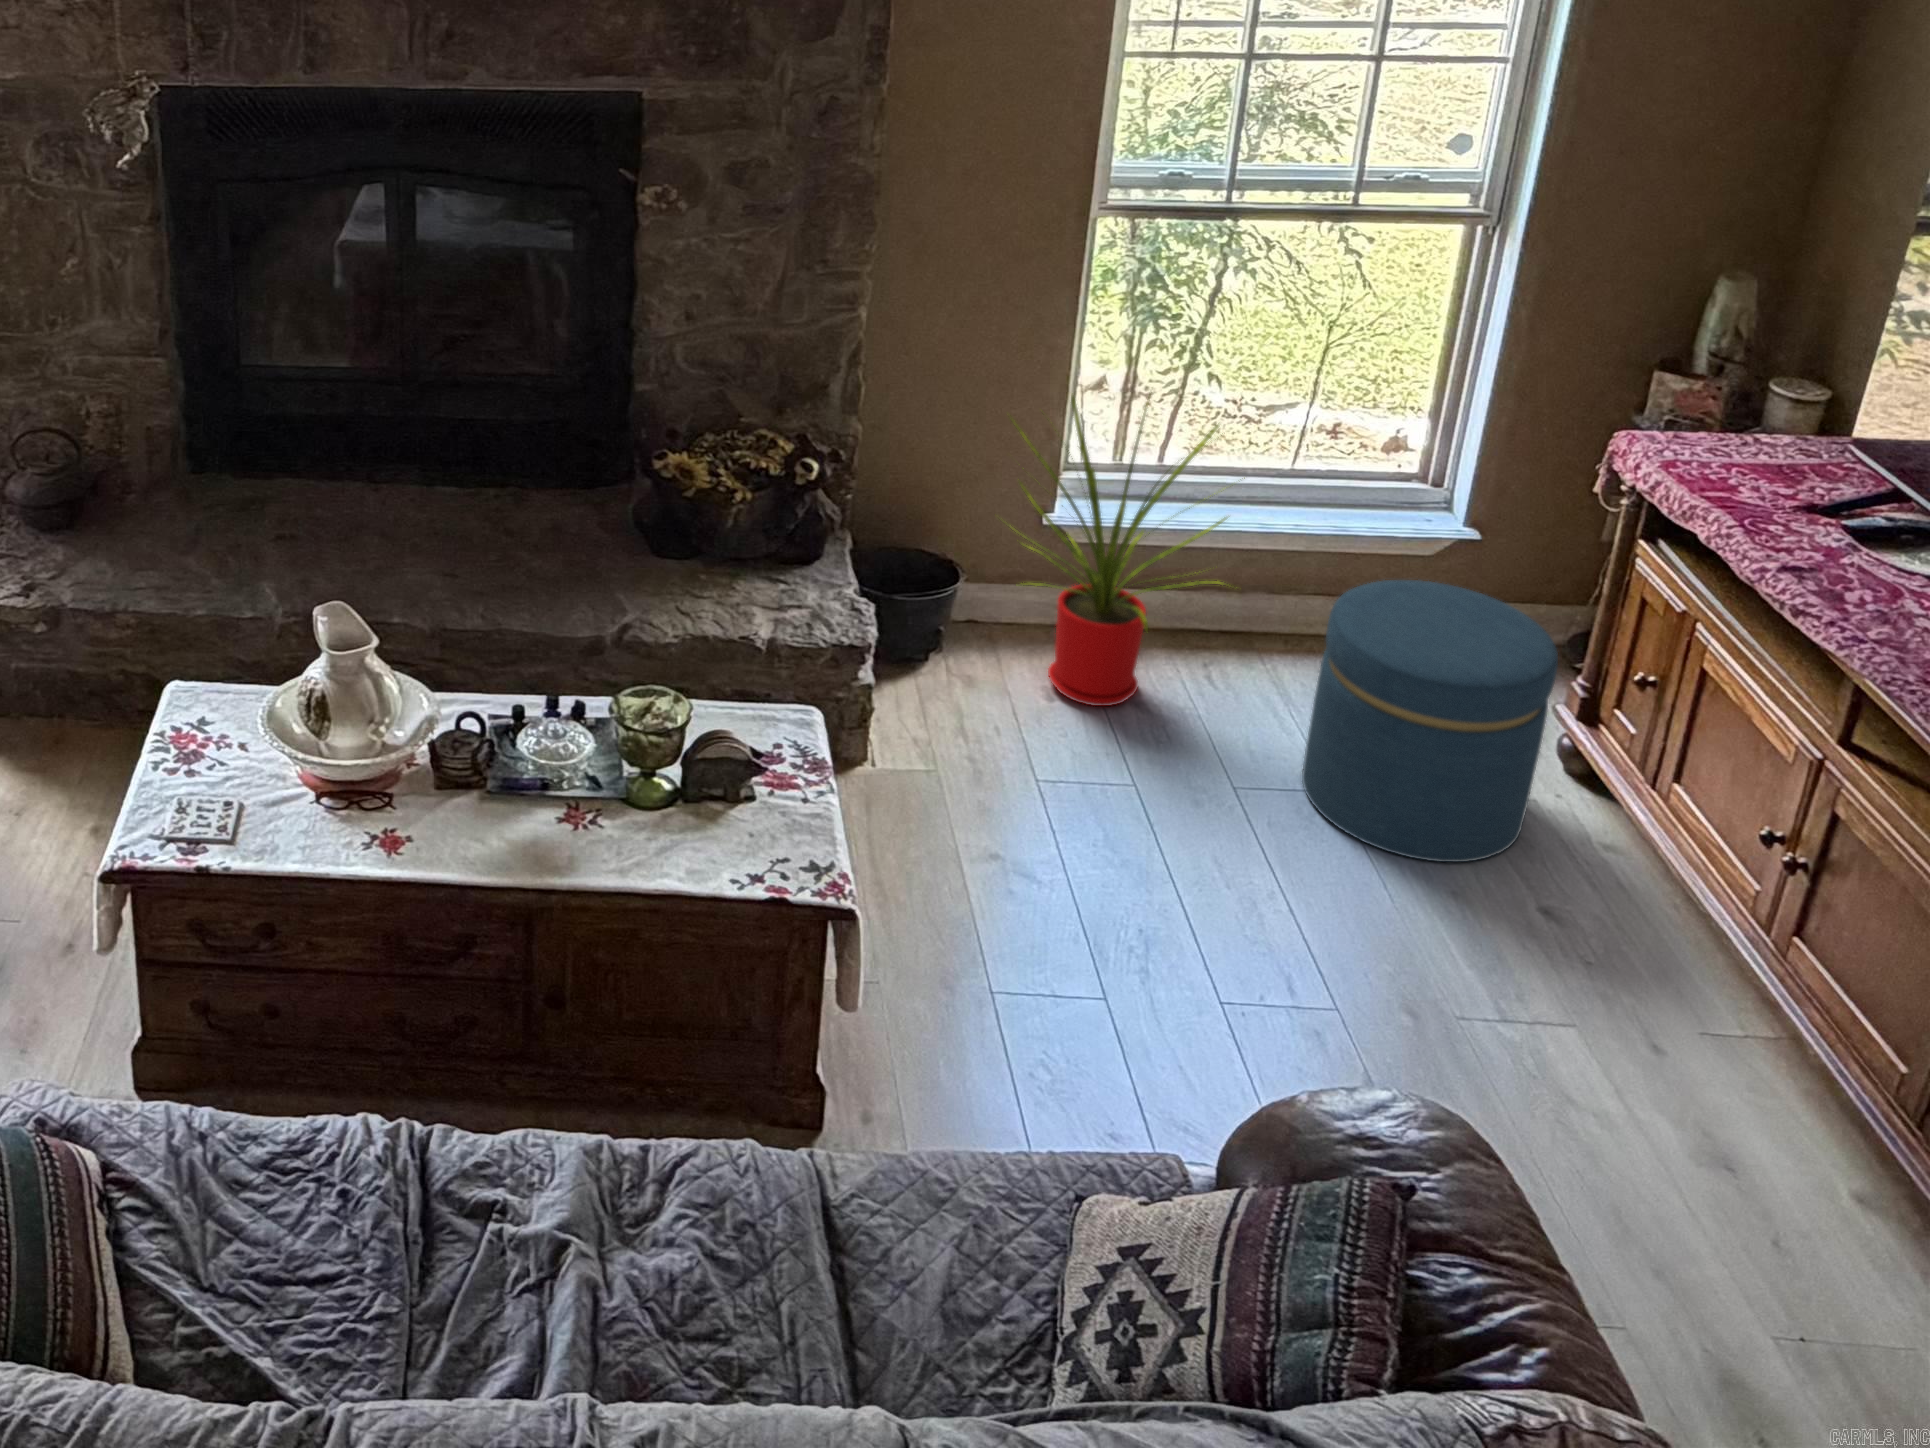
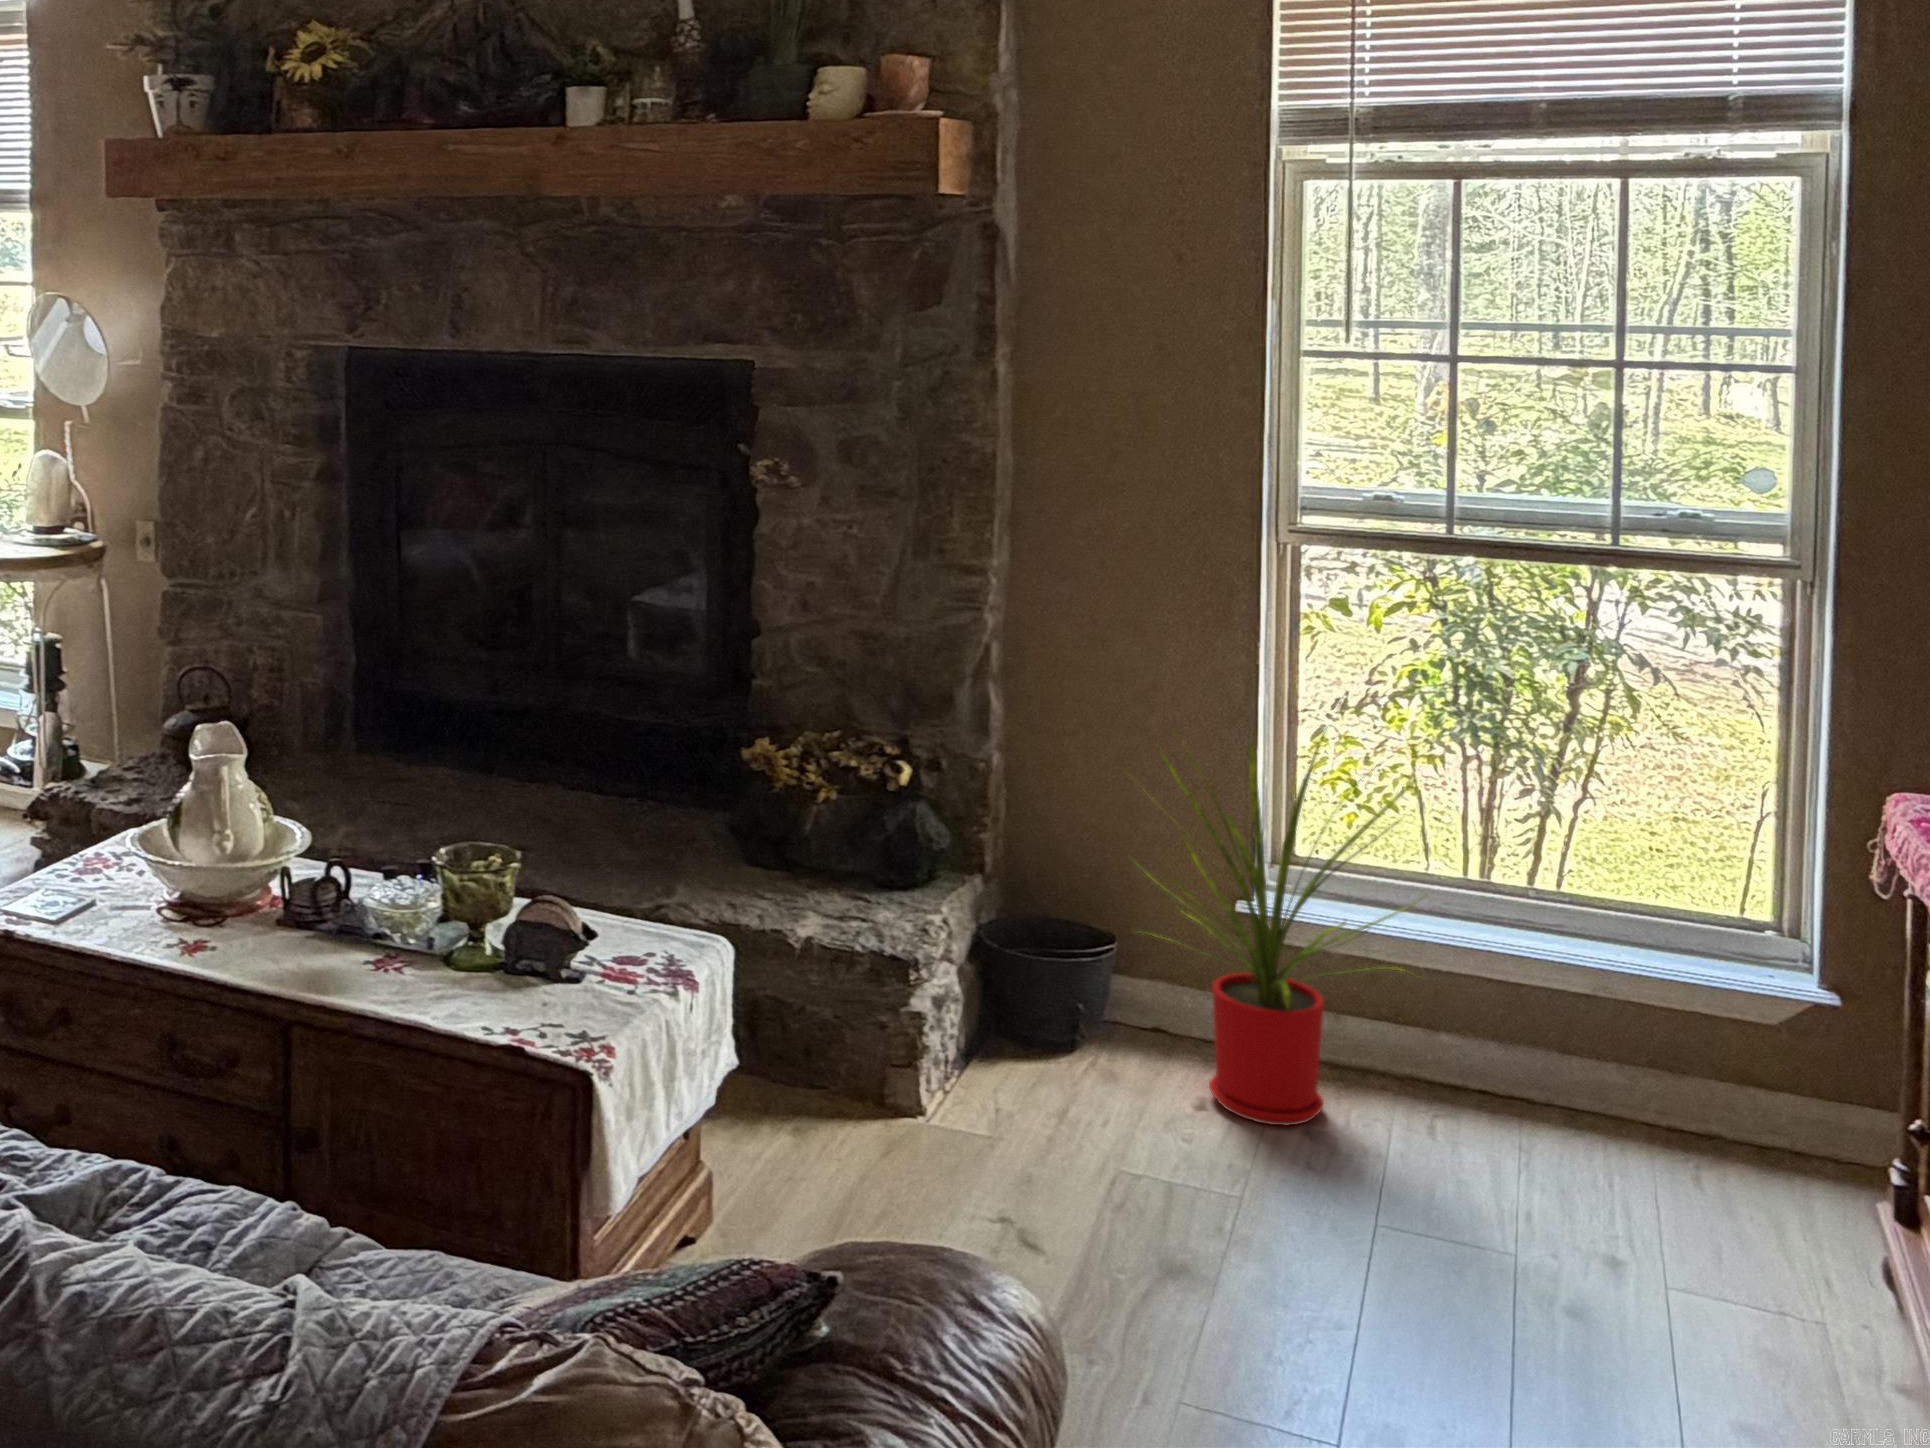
ottoman: present [1302,580,1558,862] -> none [1485,975,1808,1361]

